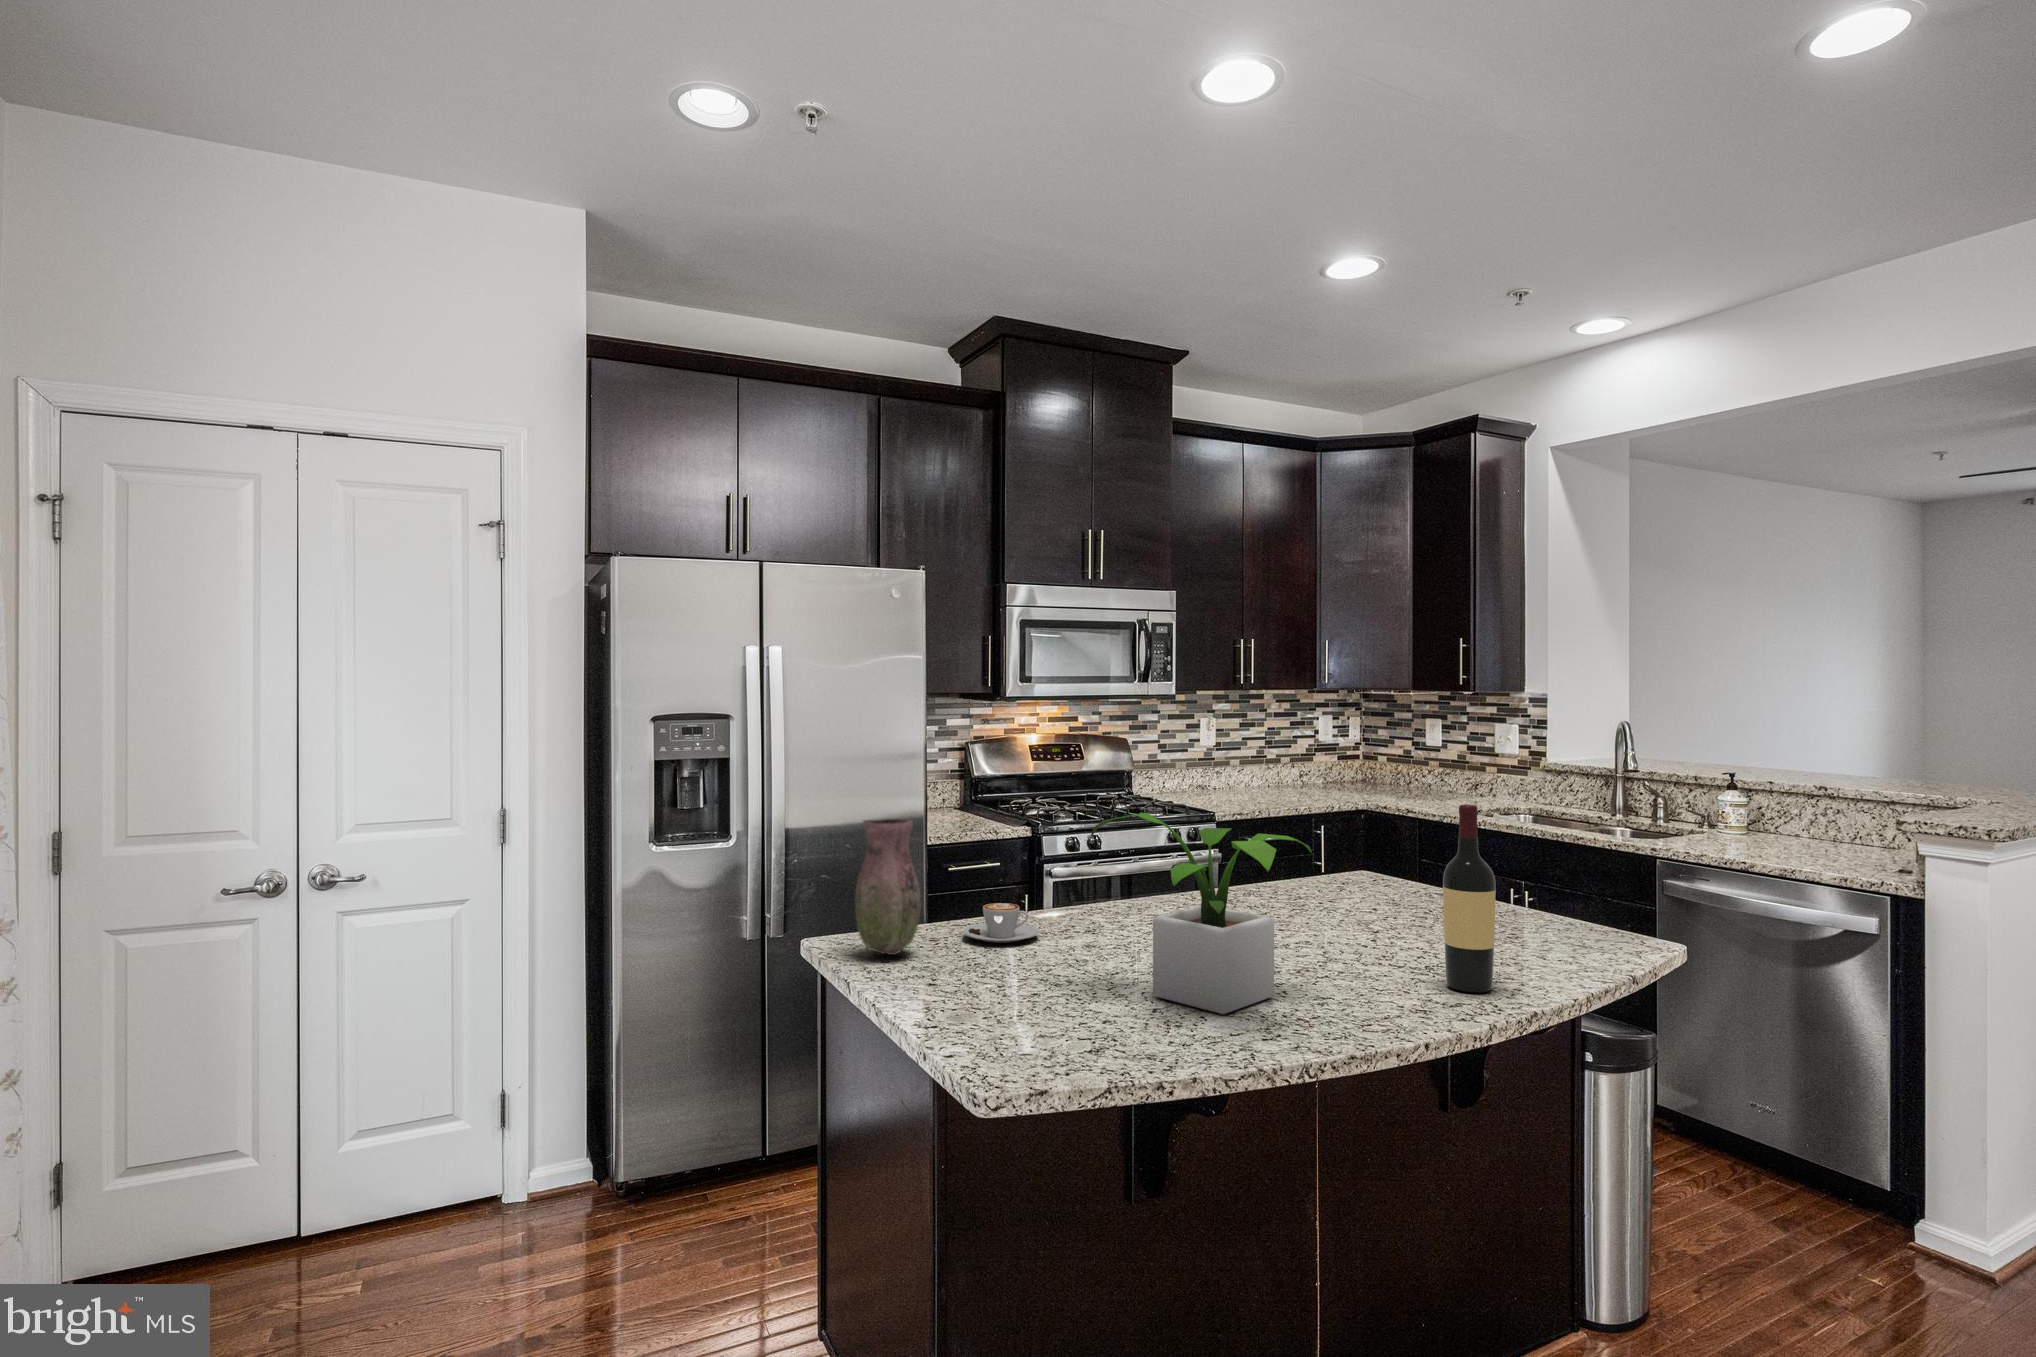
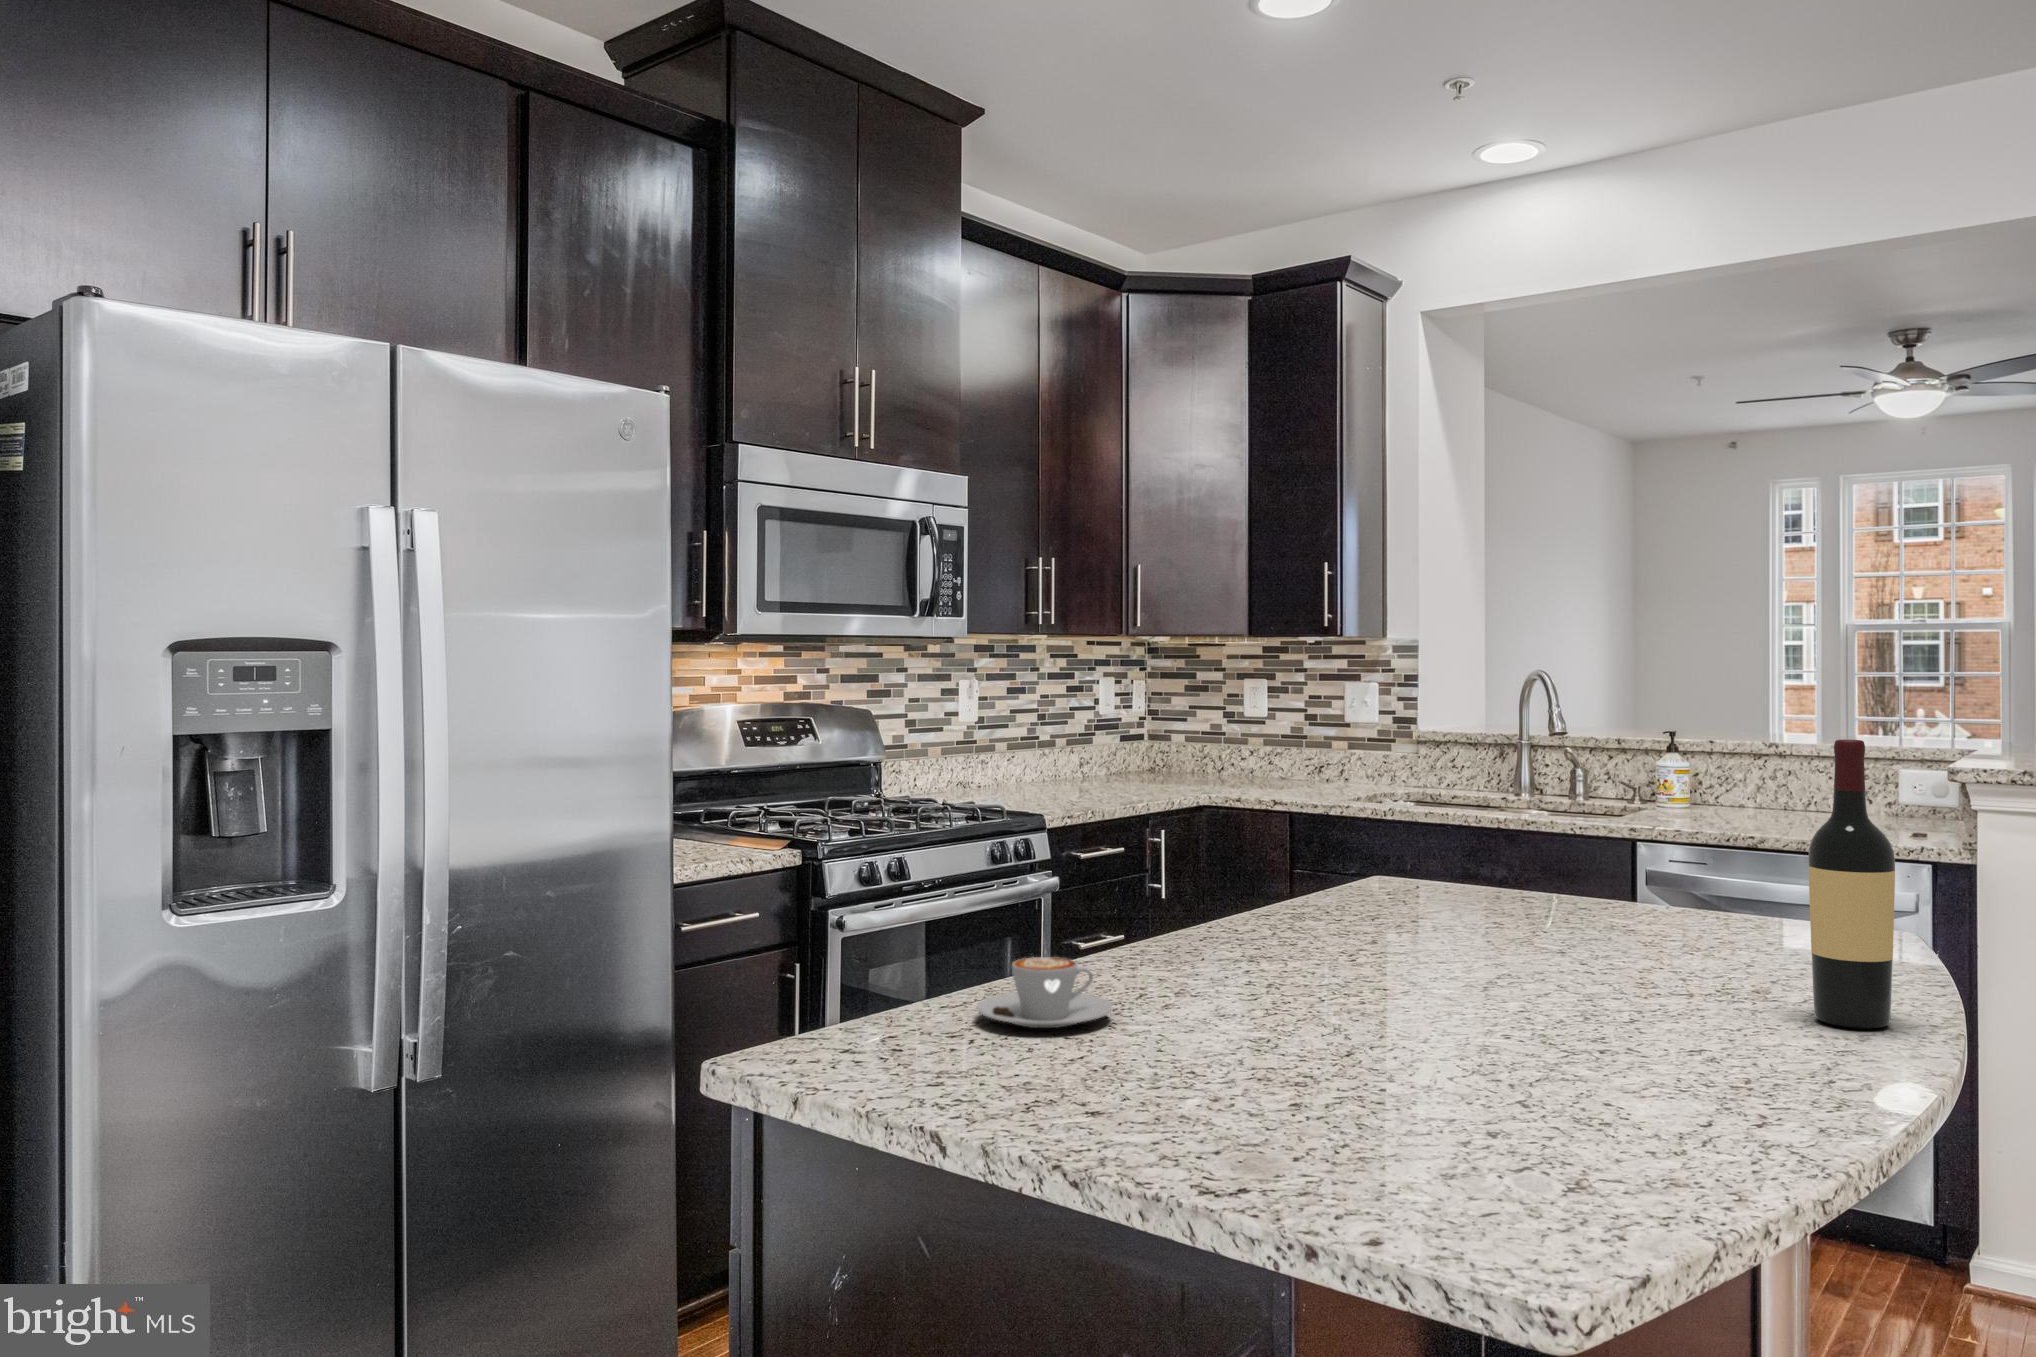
potted plant: present [1091,813,1312,1015] -> none [1336,769,1757,1108]
vase: present [856,819,921,955] -> none [837,811,960,1070]

